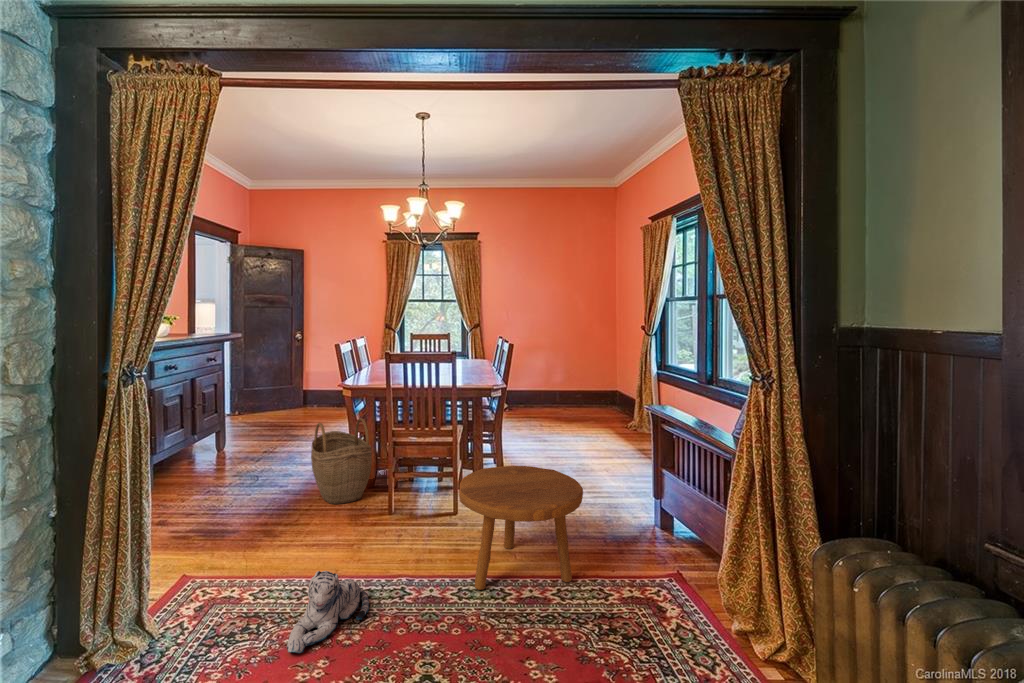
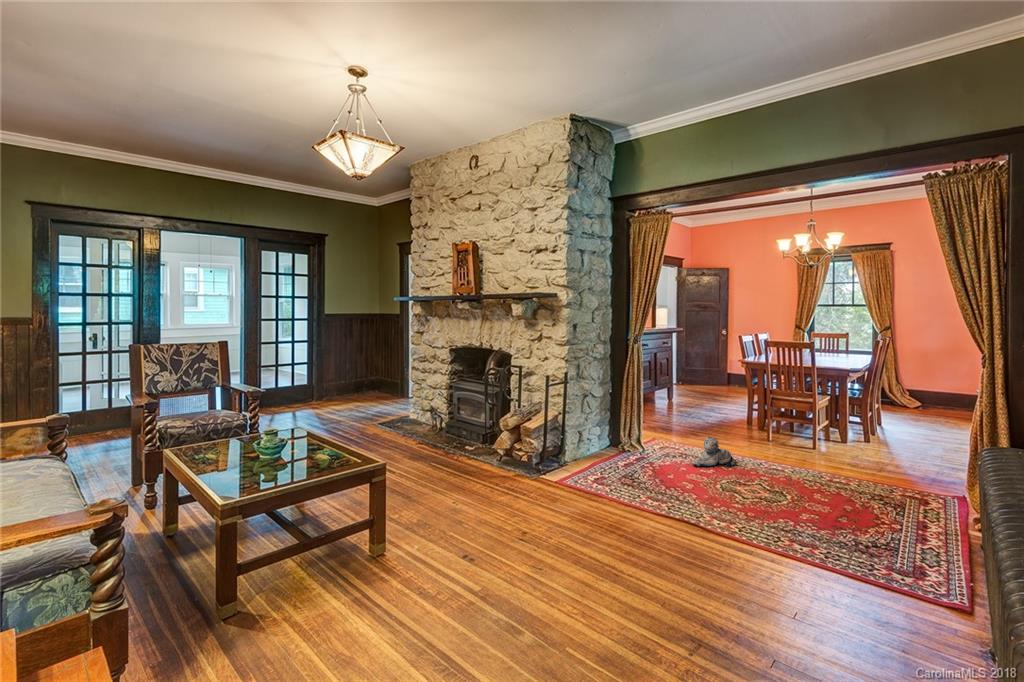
woven basket: present [311,418,372,504] -> none [718,381,756,432]
footstool: present [459,466,583,590] -> none [794,413,890,488]

